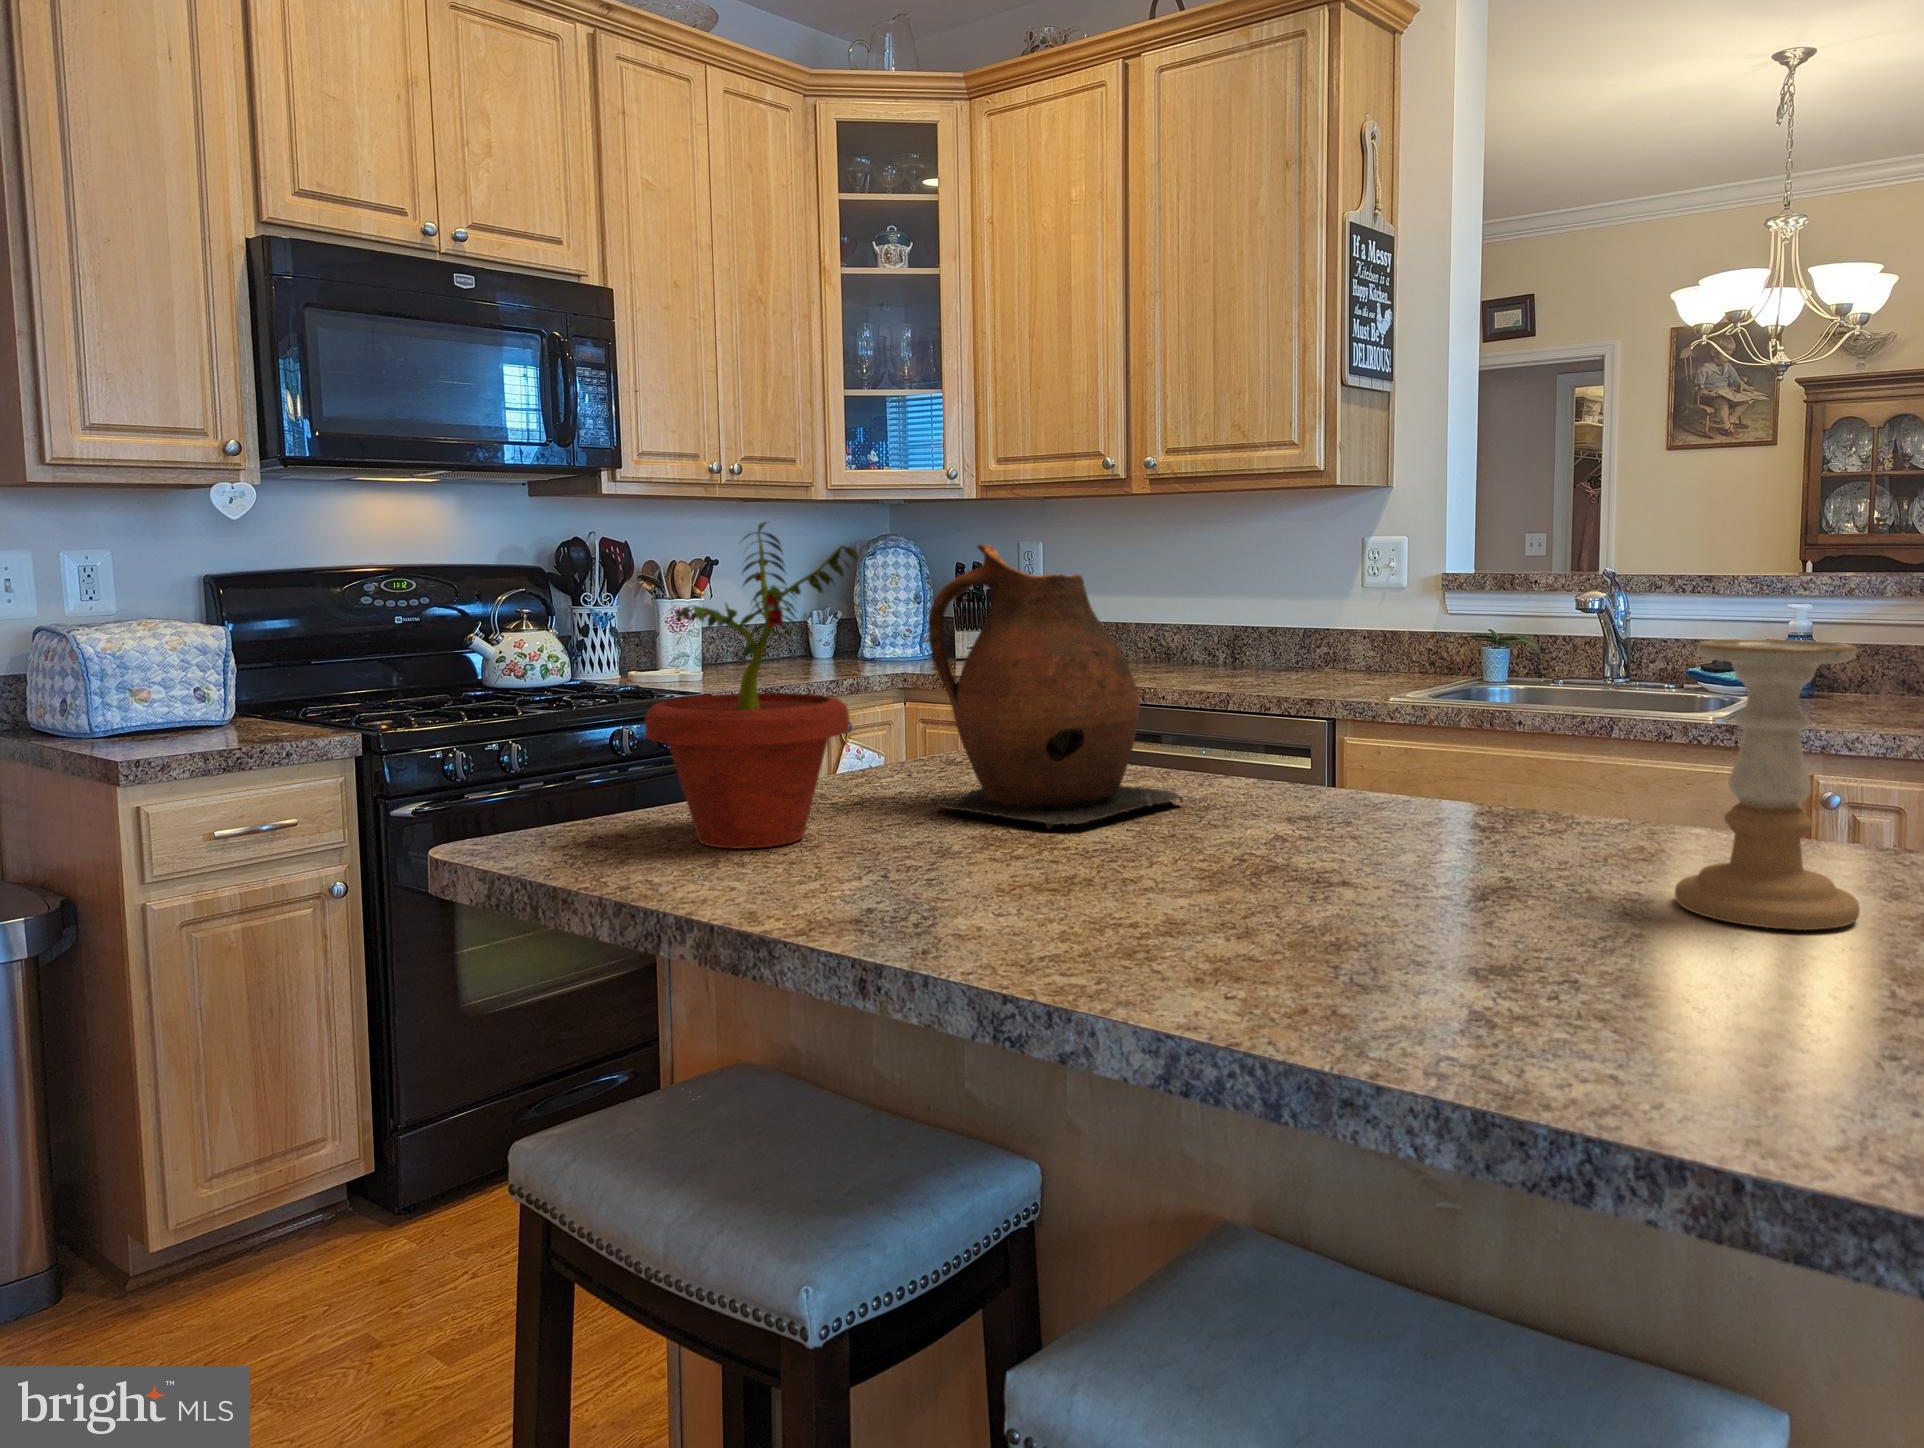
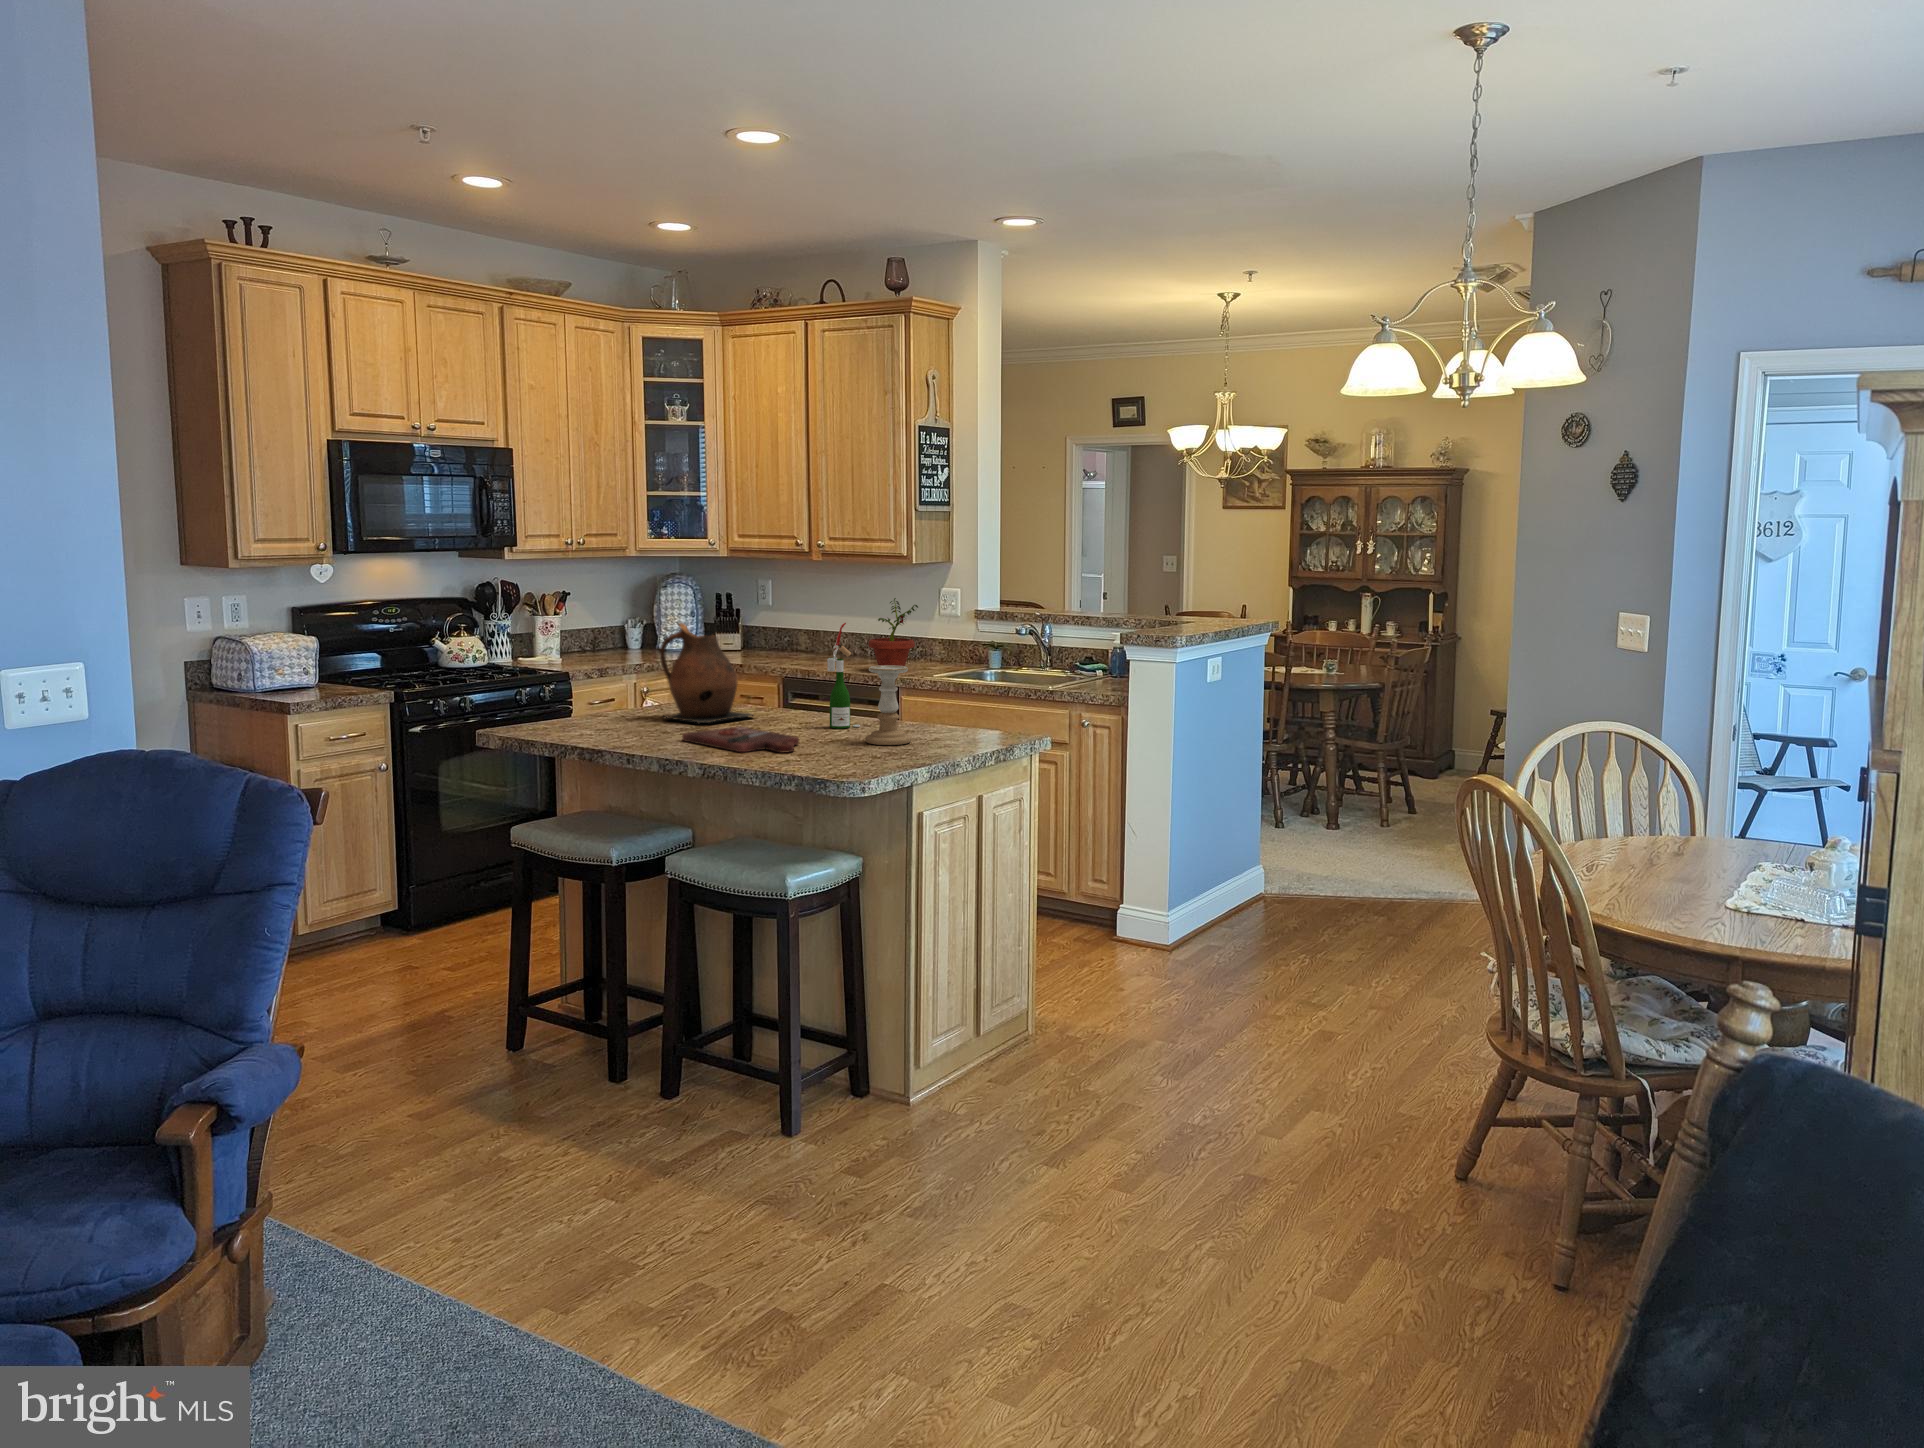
wine bottle: none [1432,520,1527,843] -> present [827,623,860,728]
potted plant: present [645,522,859,848] -> present [869,598,918,666]
cutting board: none [1044,846,1521,983] -> present [682,727,799,753]

